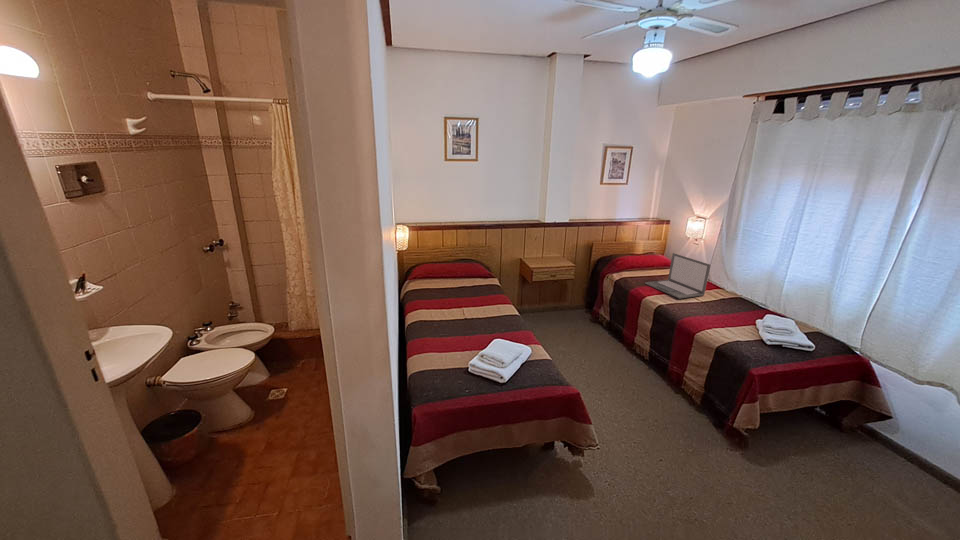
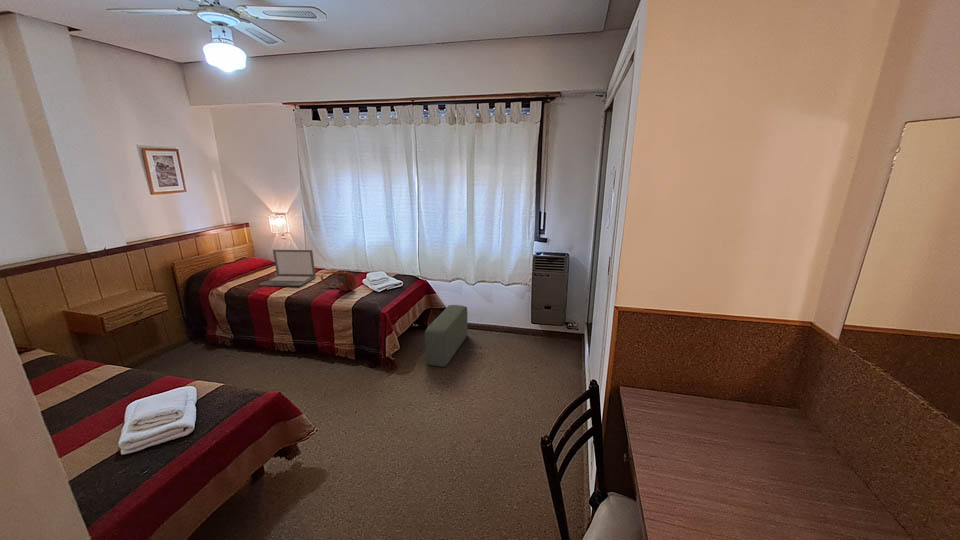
handbag: none [703,295,742,326] -> present [321,271,357,291]
pouf: none [792,418,935,498] -> present [425,305,468,367]

